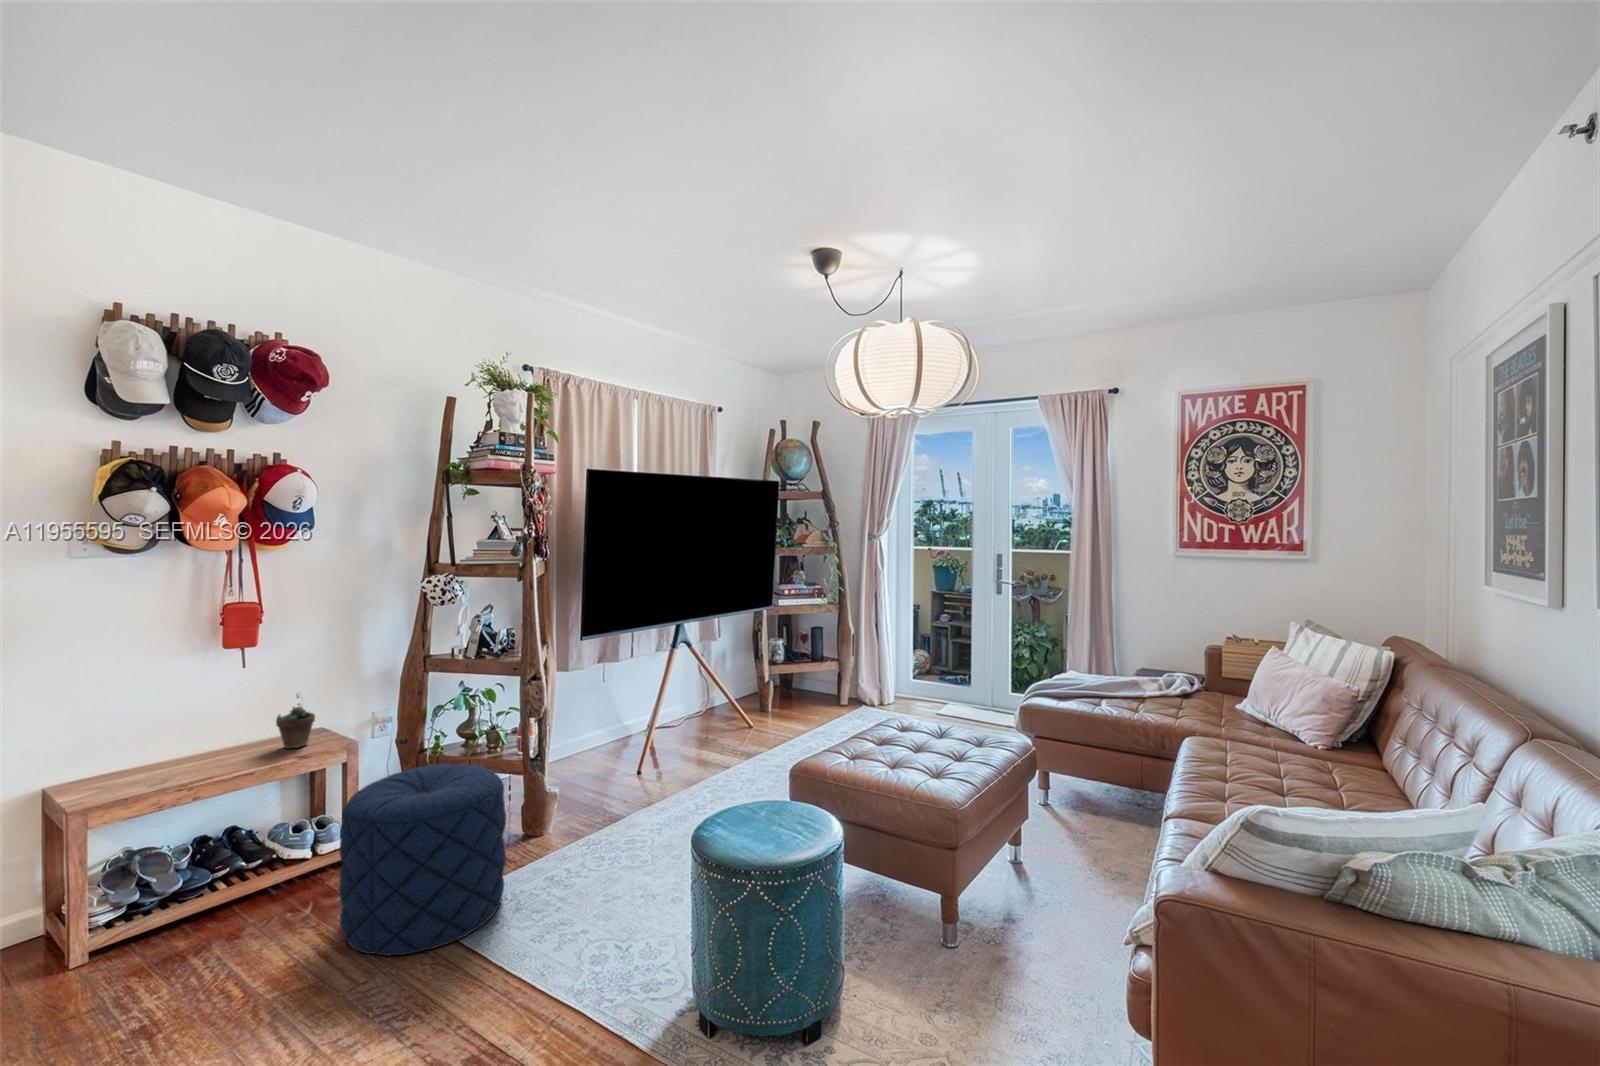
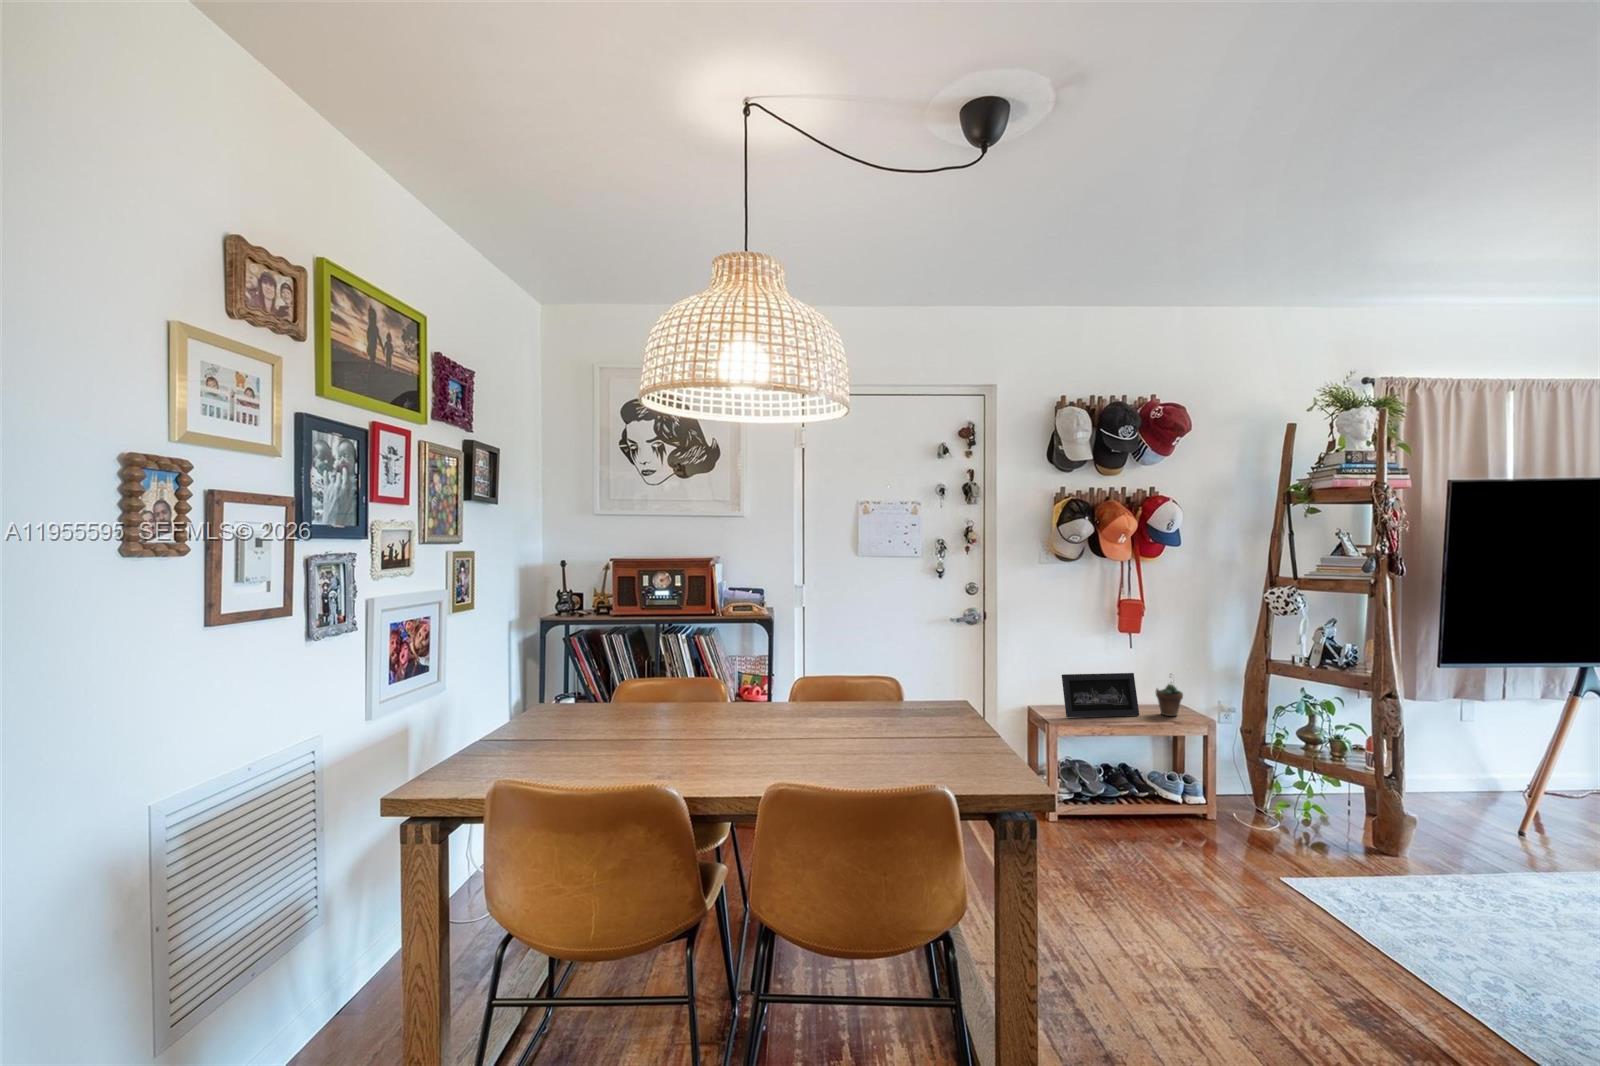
picture frame: none [107,701,249,790] -> present [1062,673,1139,717]
pouf: present [339,764,506,955] -> none [1216,751,1364,905]

